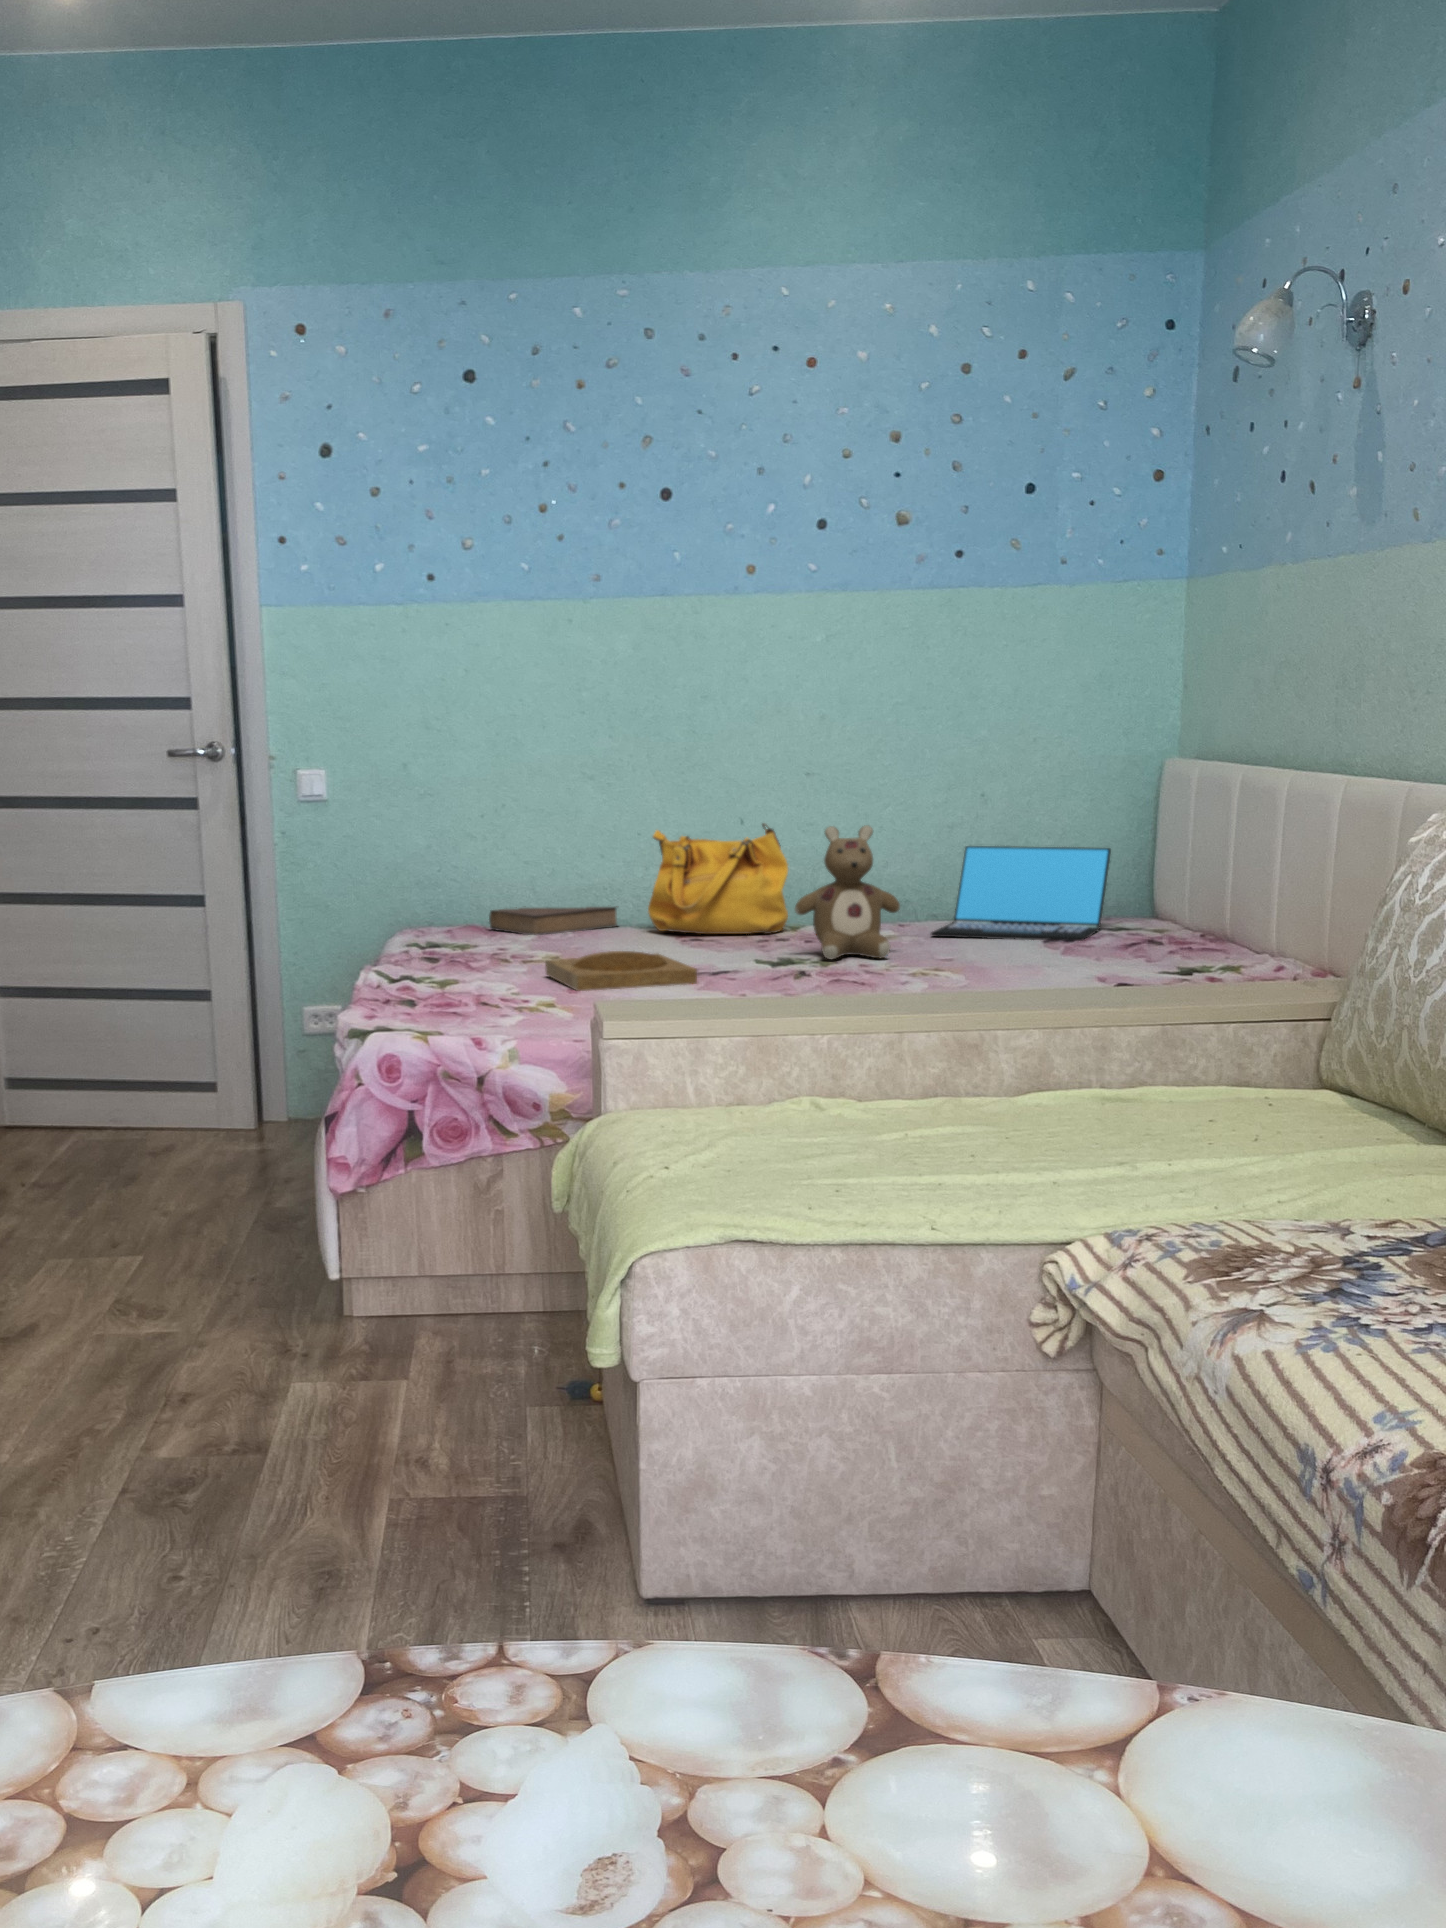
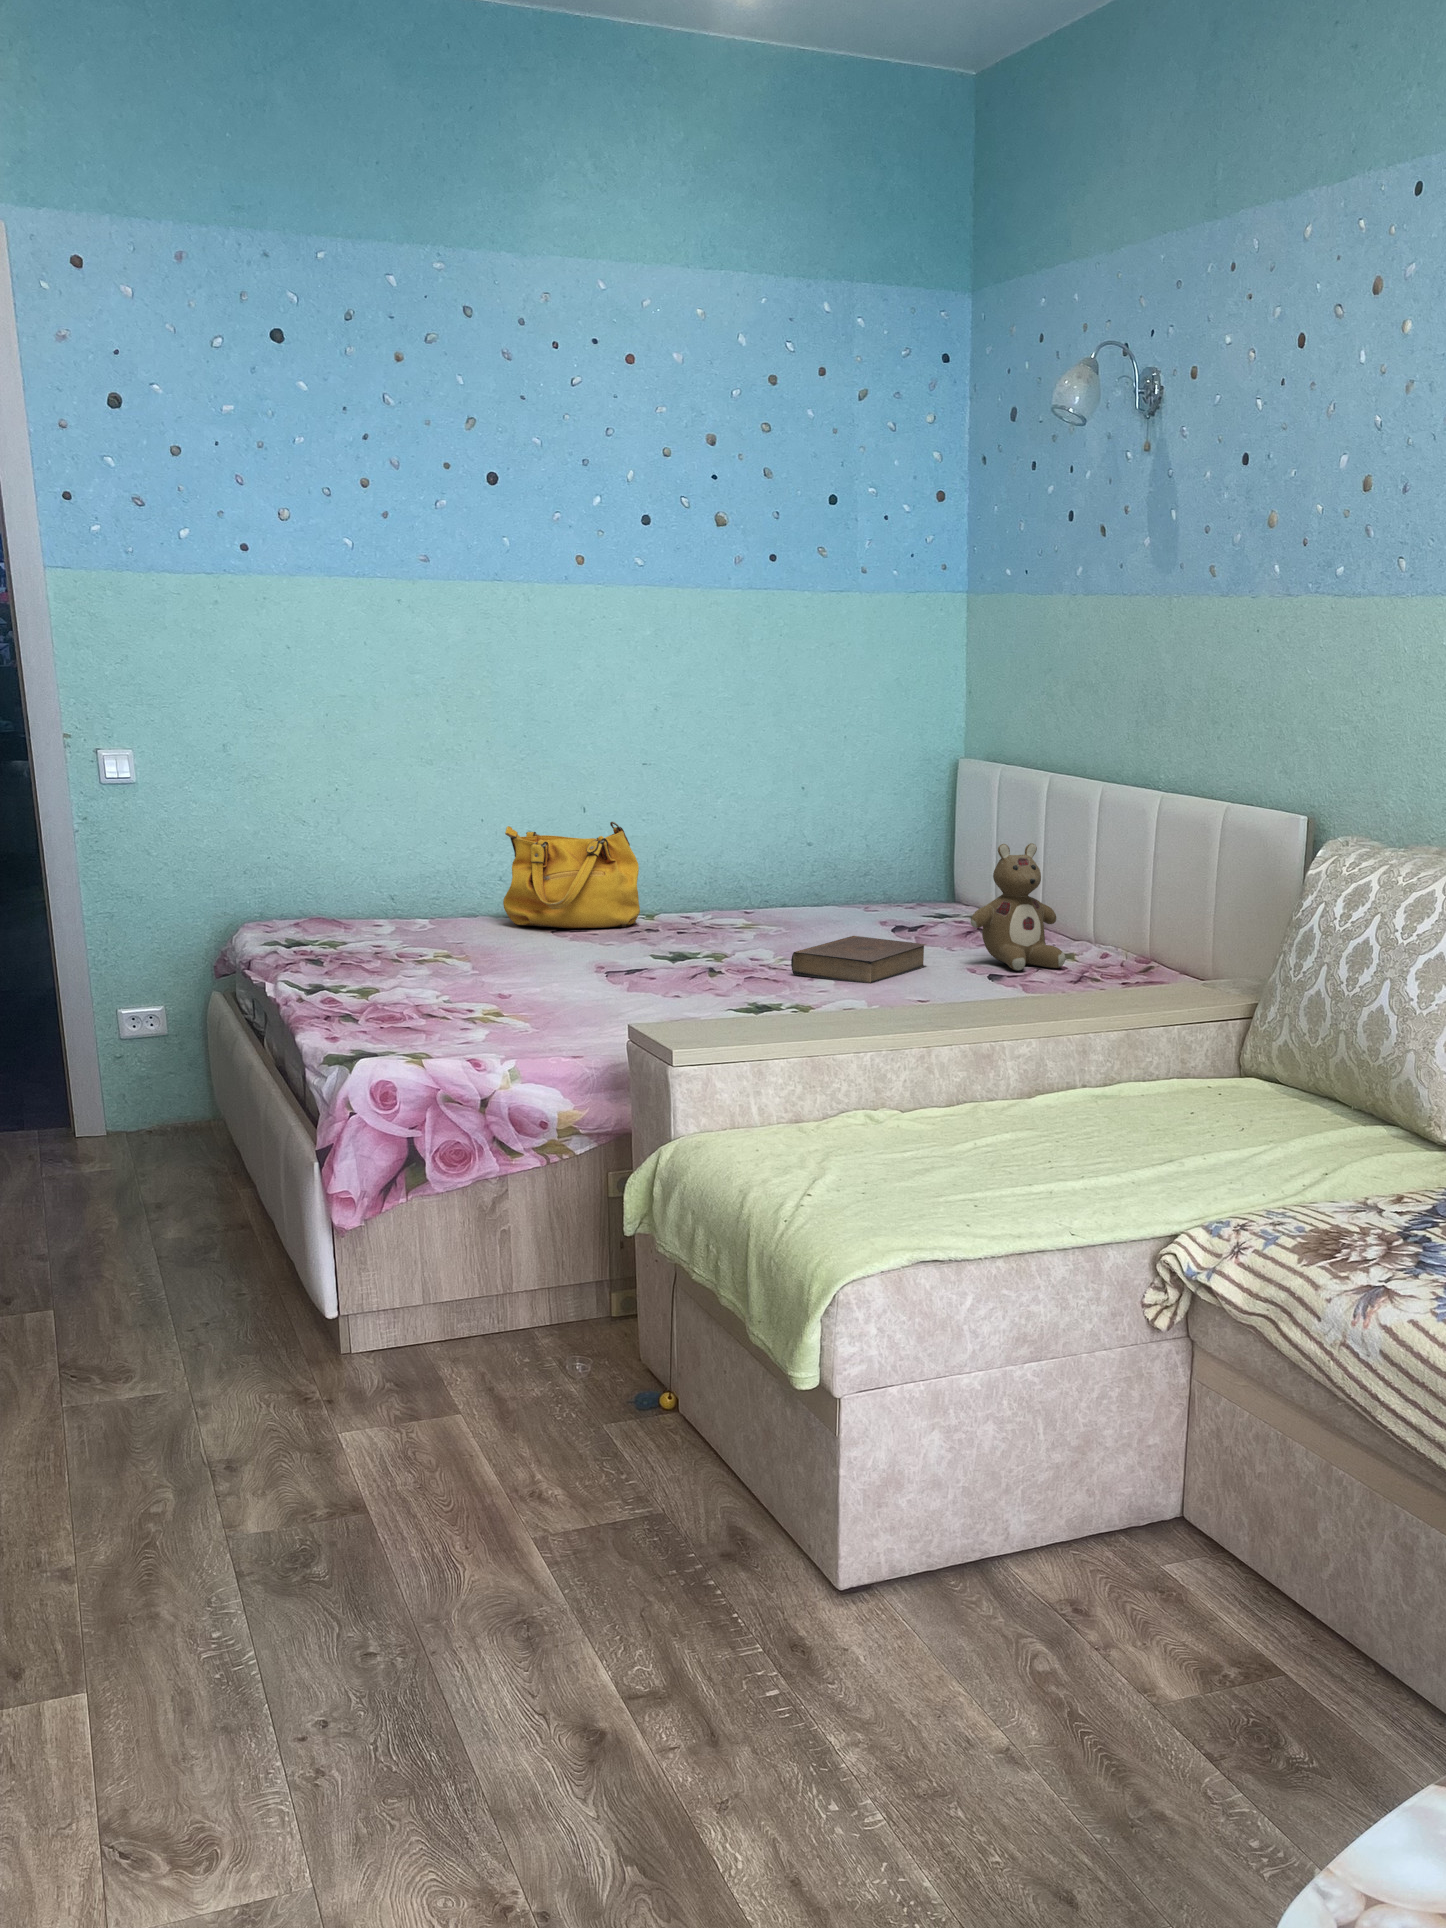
stuffed bear: present [795,825,900,959] -> present [971,843,1065,971]
laptop: present [931,846,1111,941] -> none [779,845,912,934]
book: present [489,906,617,935] -> present [791,936,926,984]
tray: present [546,951,697,991] -> none [476,958,640,1003]

